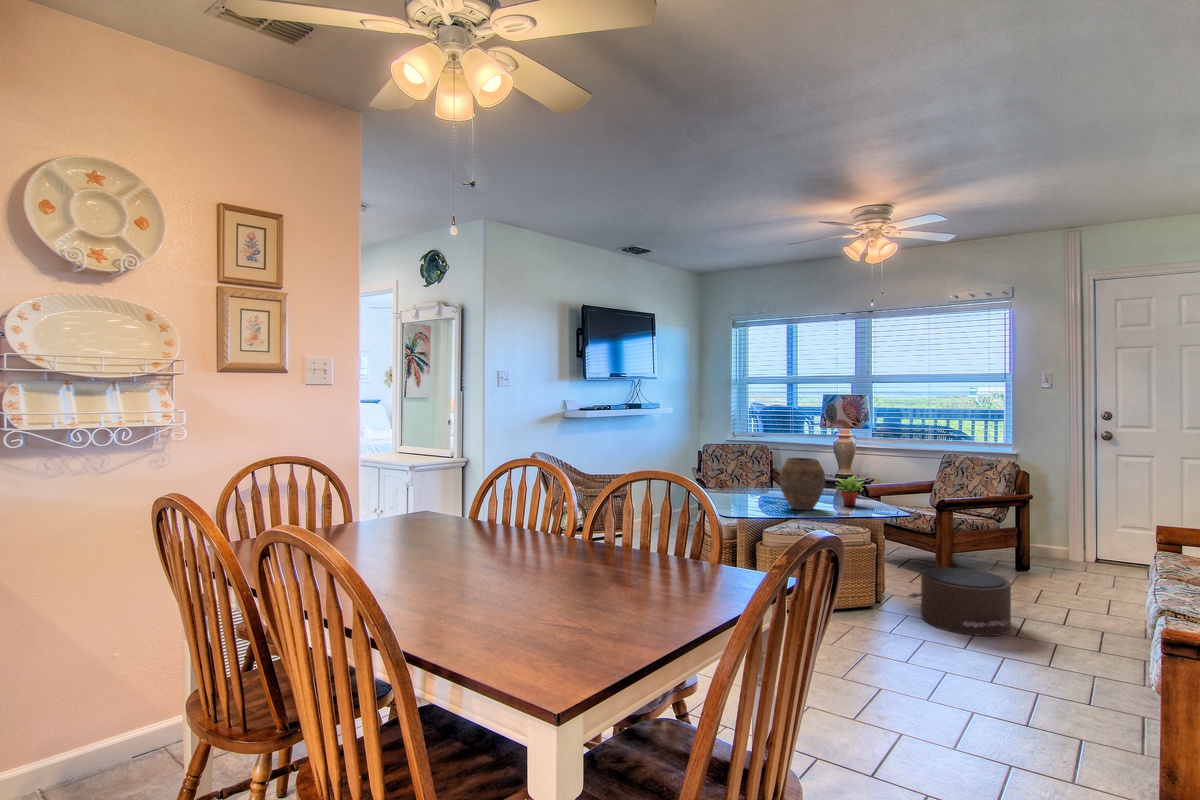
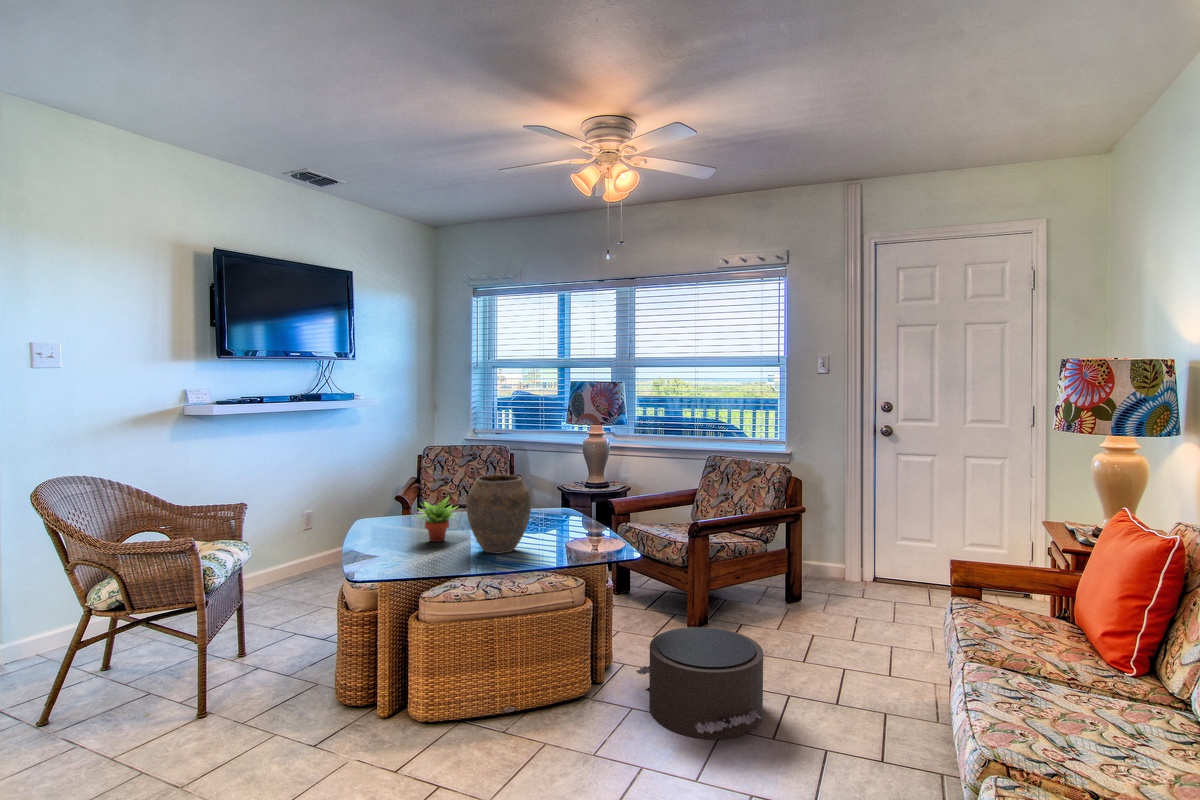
succulent plant: present [838,475,862,506] -> present [418,496,459,542]

